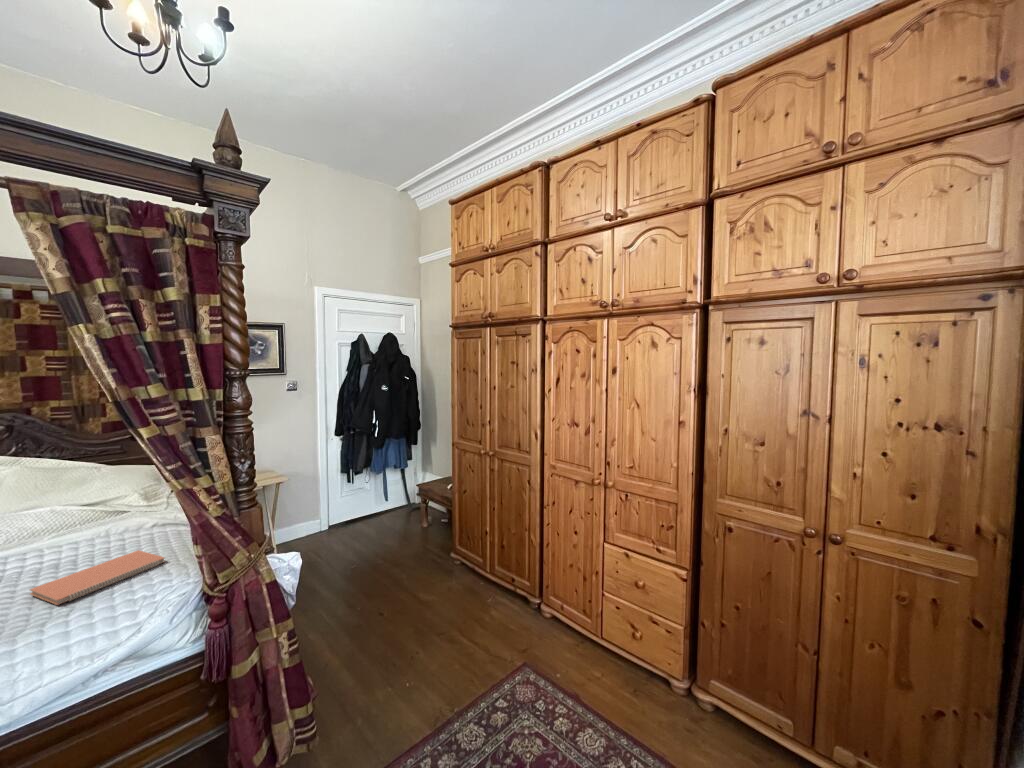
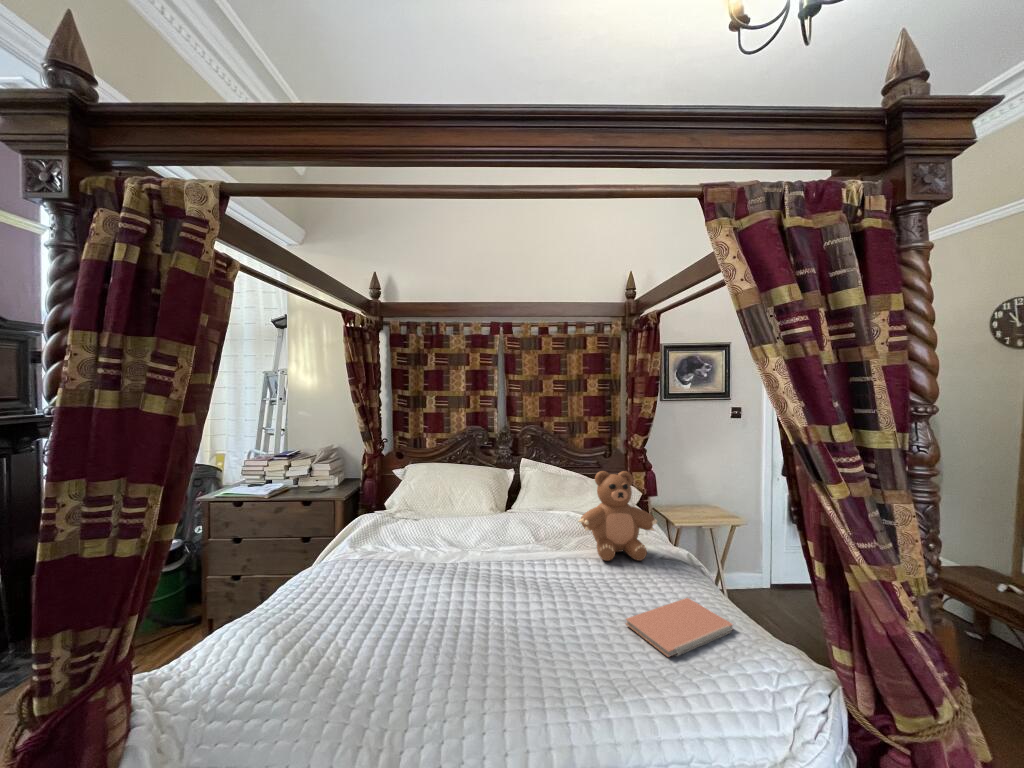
teddy bear: none [31,450,151,544] -> present [578,471,657,561]

